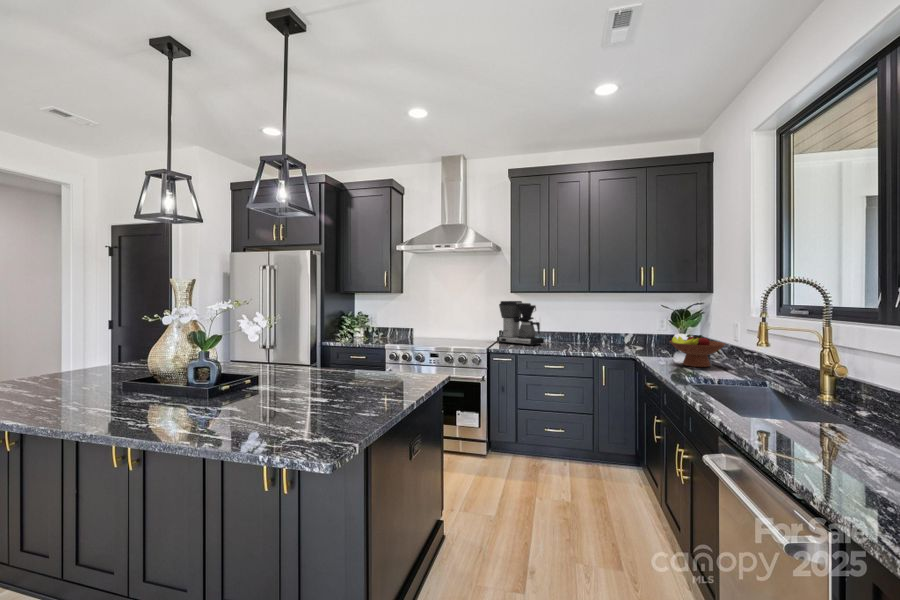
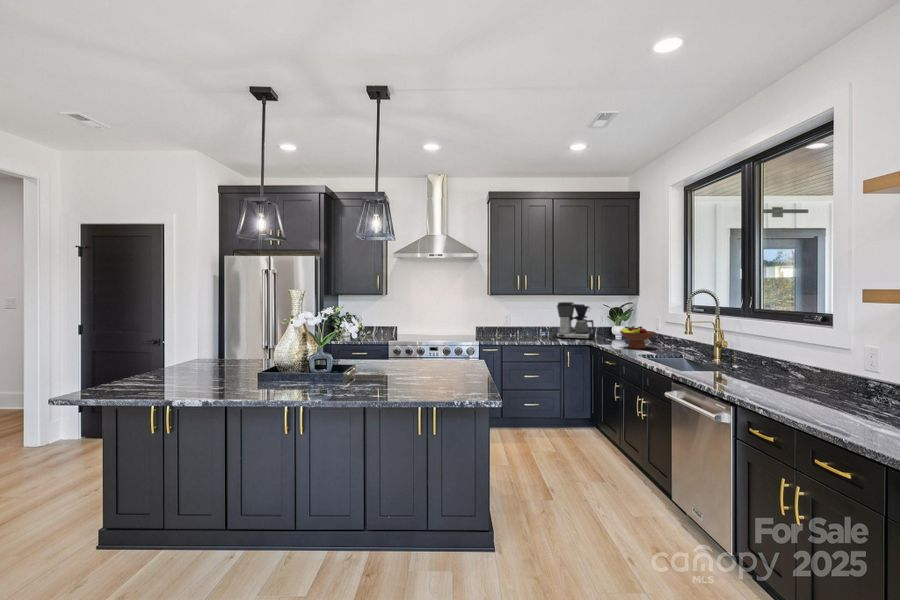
coffee maker: present [497,301,544,346] -> present [555,302,594,340]

